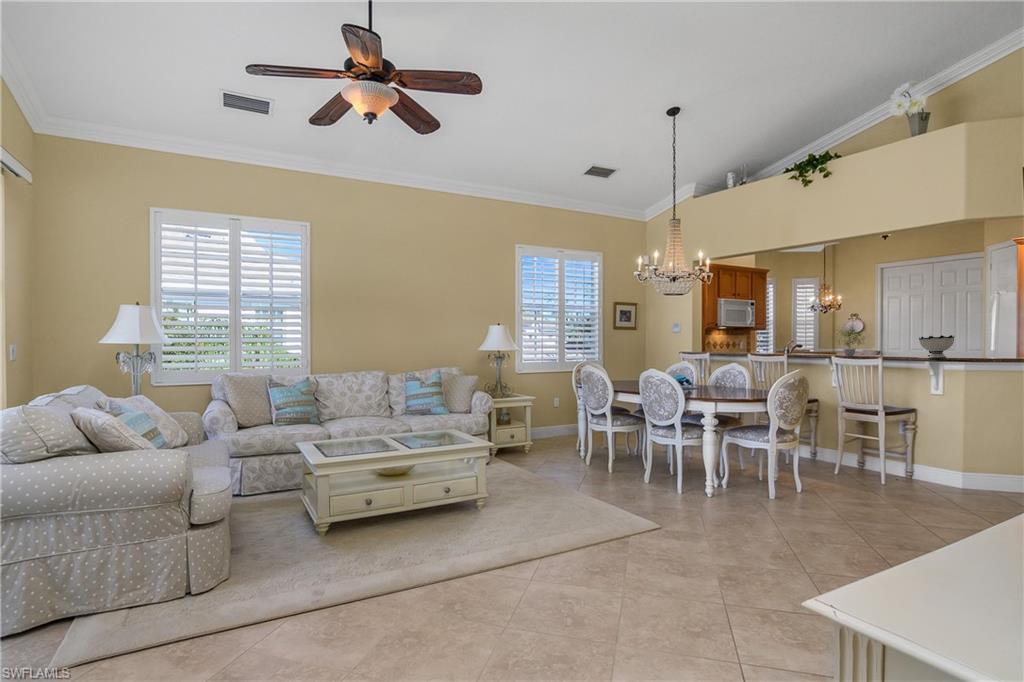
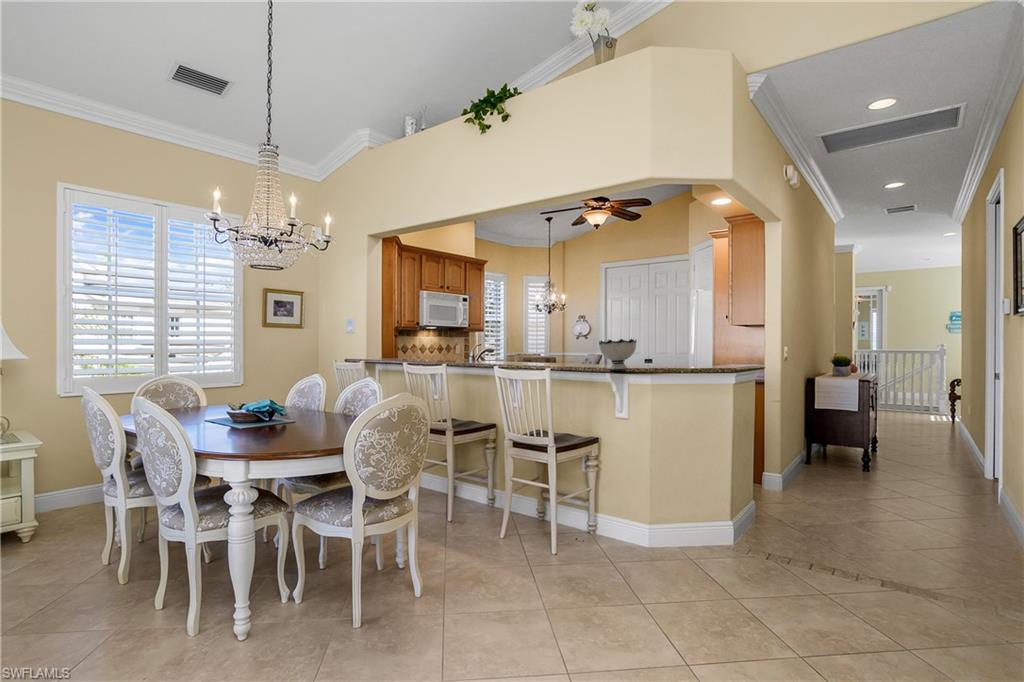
potted plant: present [839,325,863,357] -> none [512,318,550,367]

